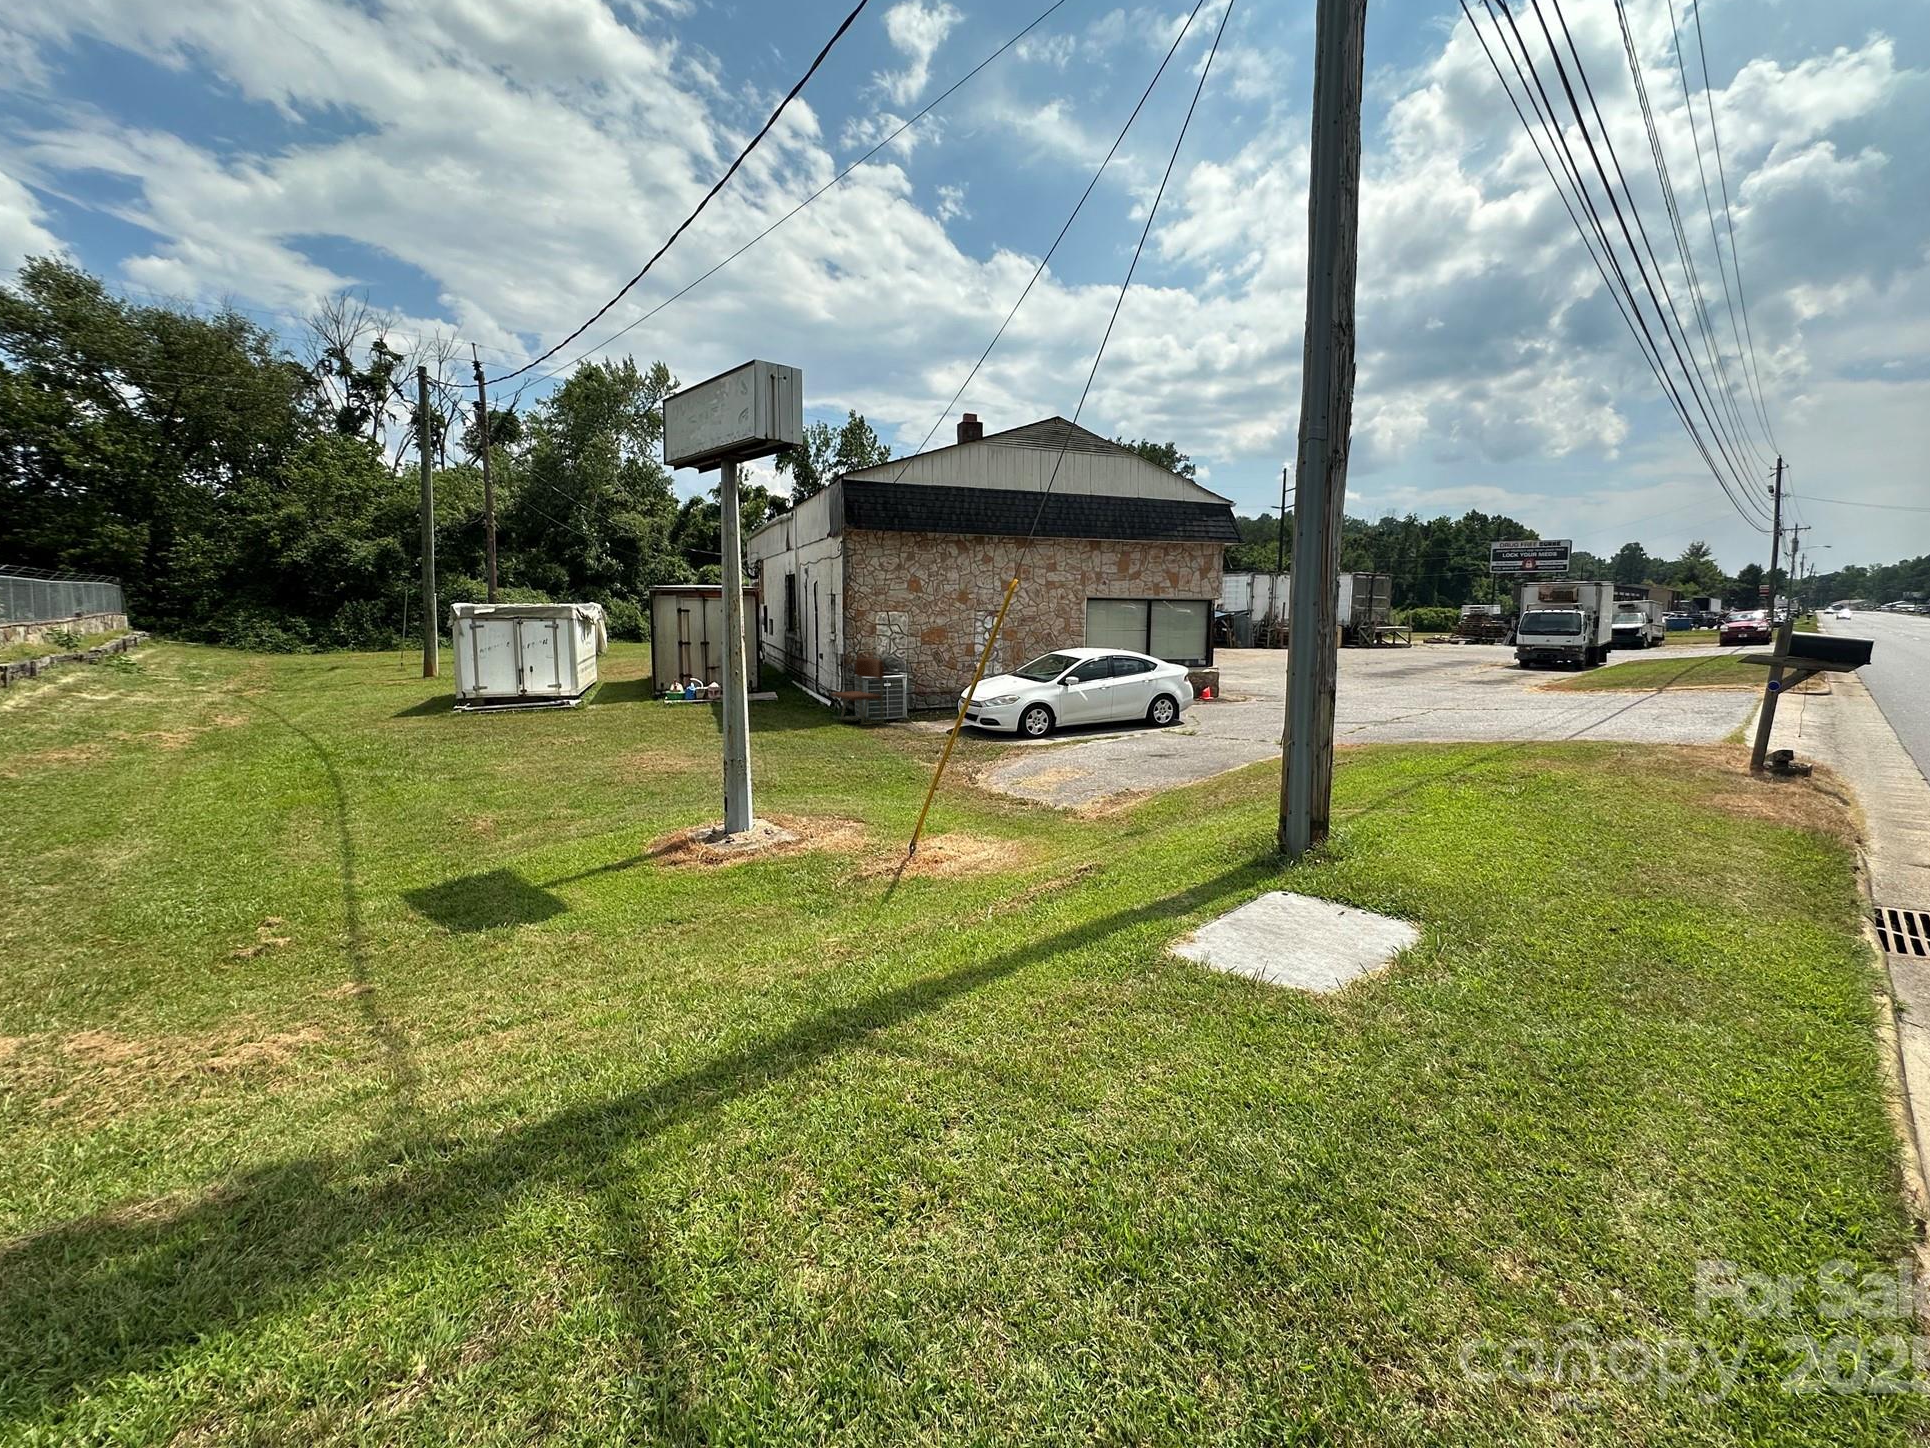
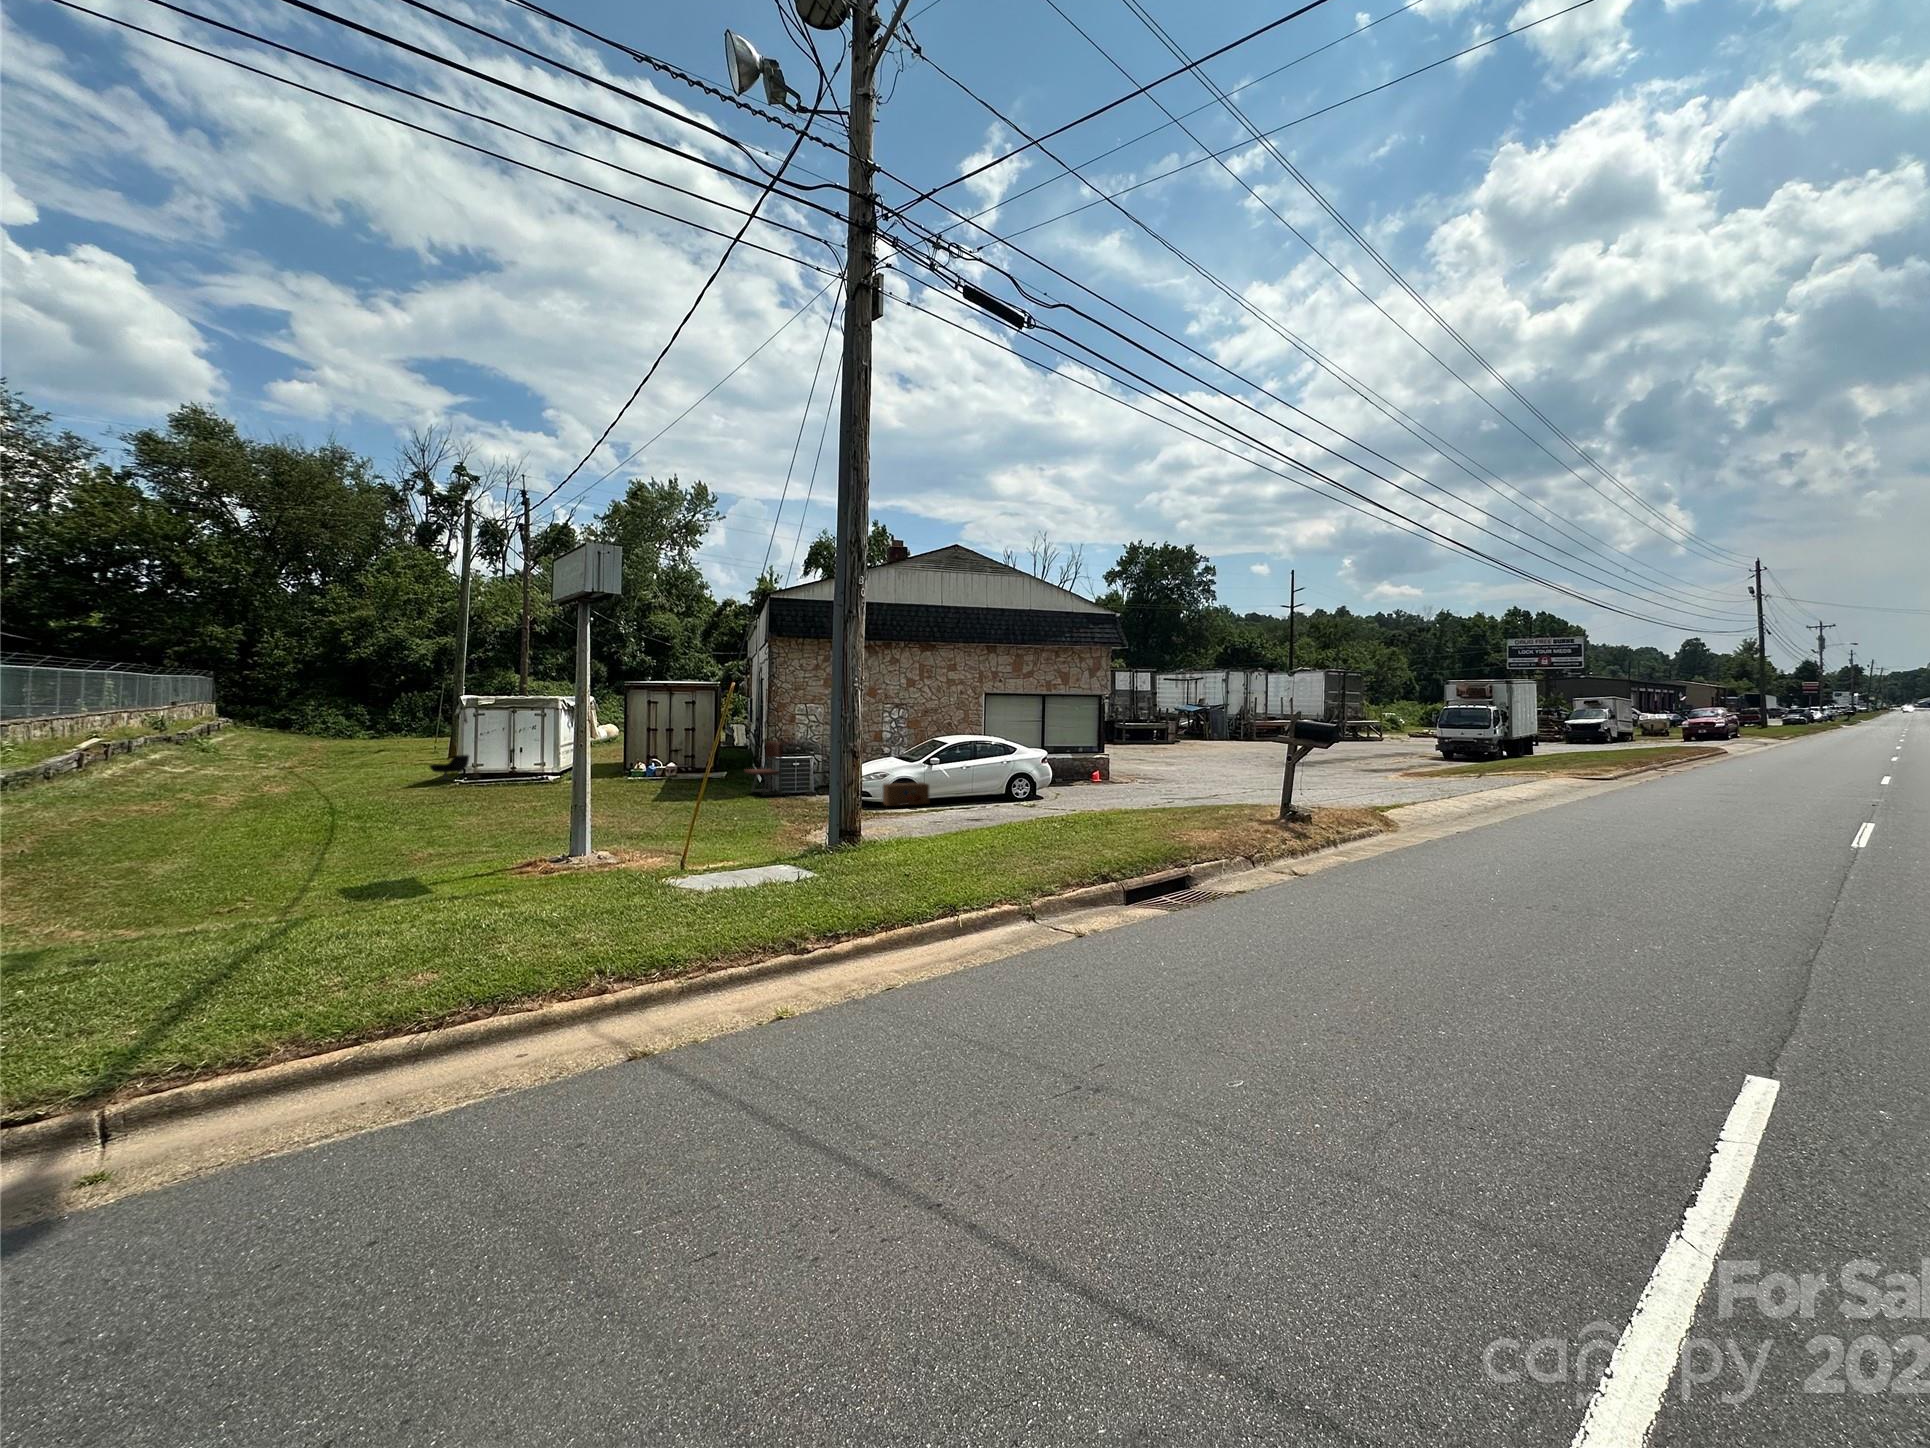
lounge chair: none [422,676,470,708] -> present [430,755,469,779]
cardboard box: none [1022,708,1082,739] -> present [883,782,929,806]

